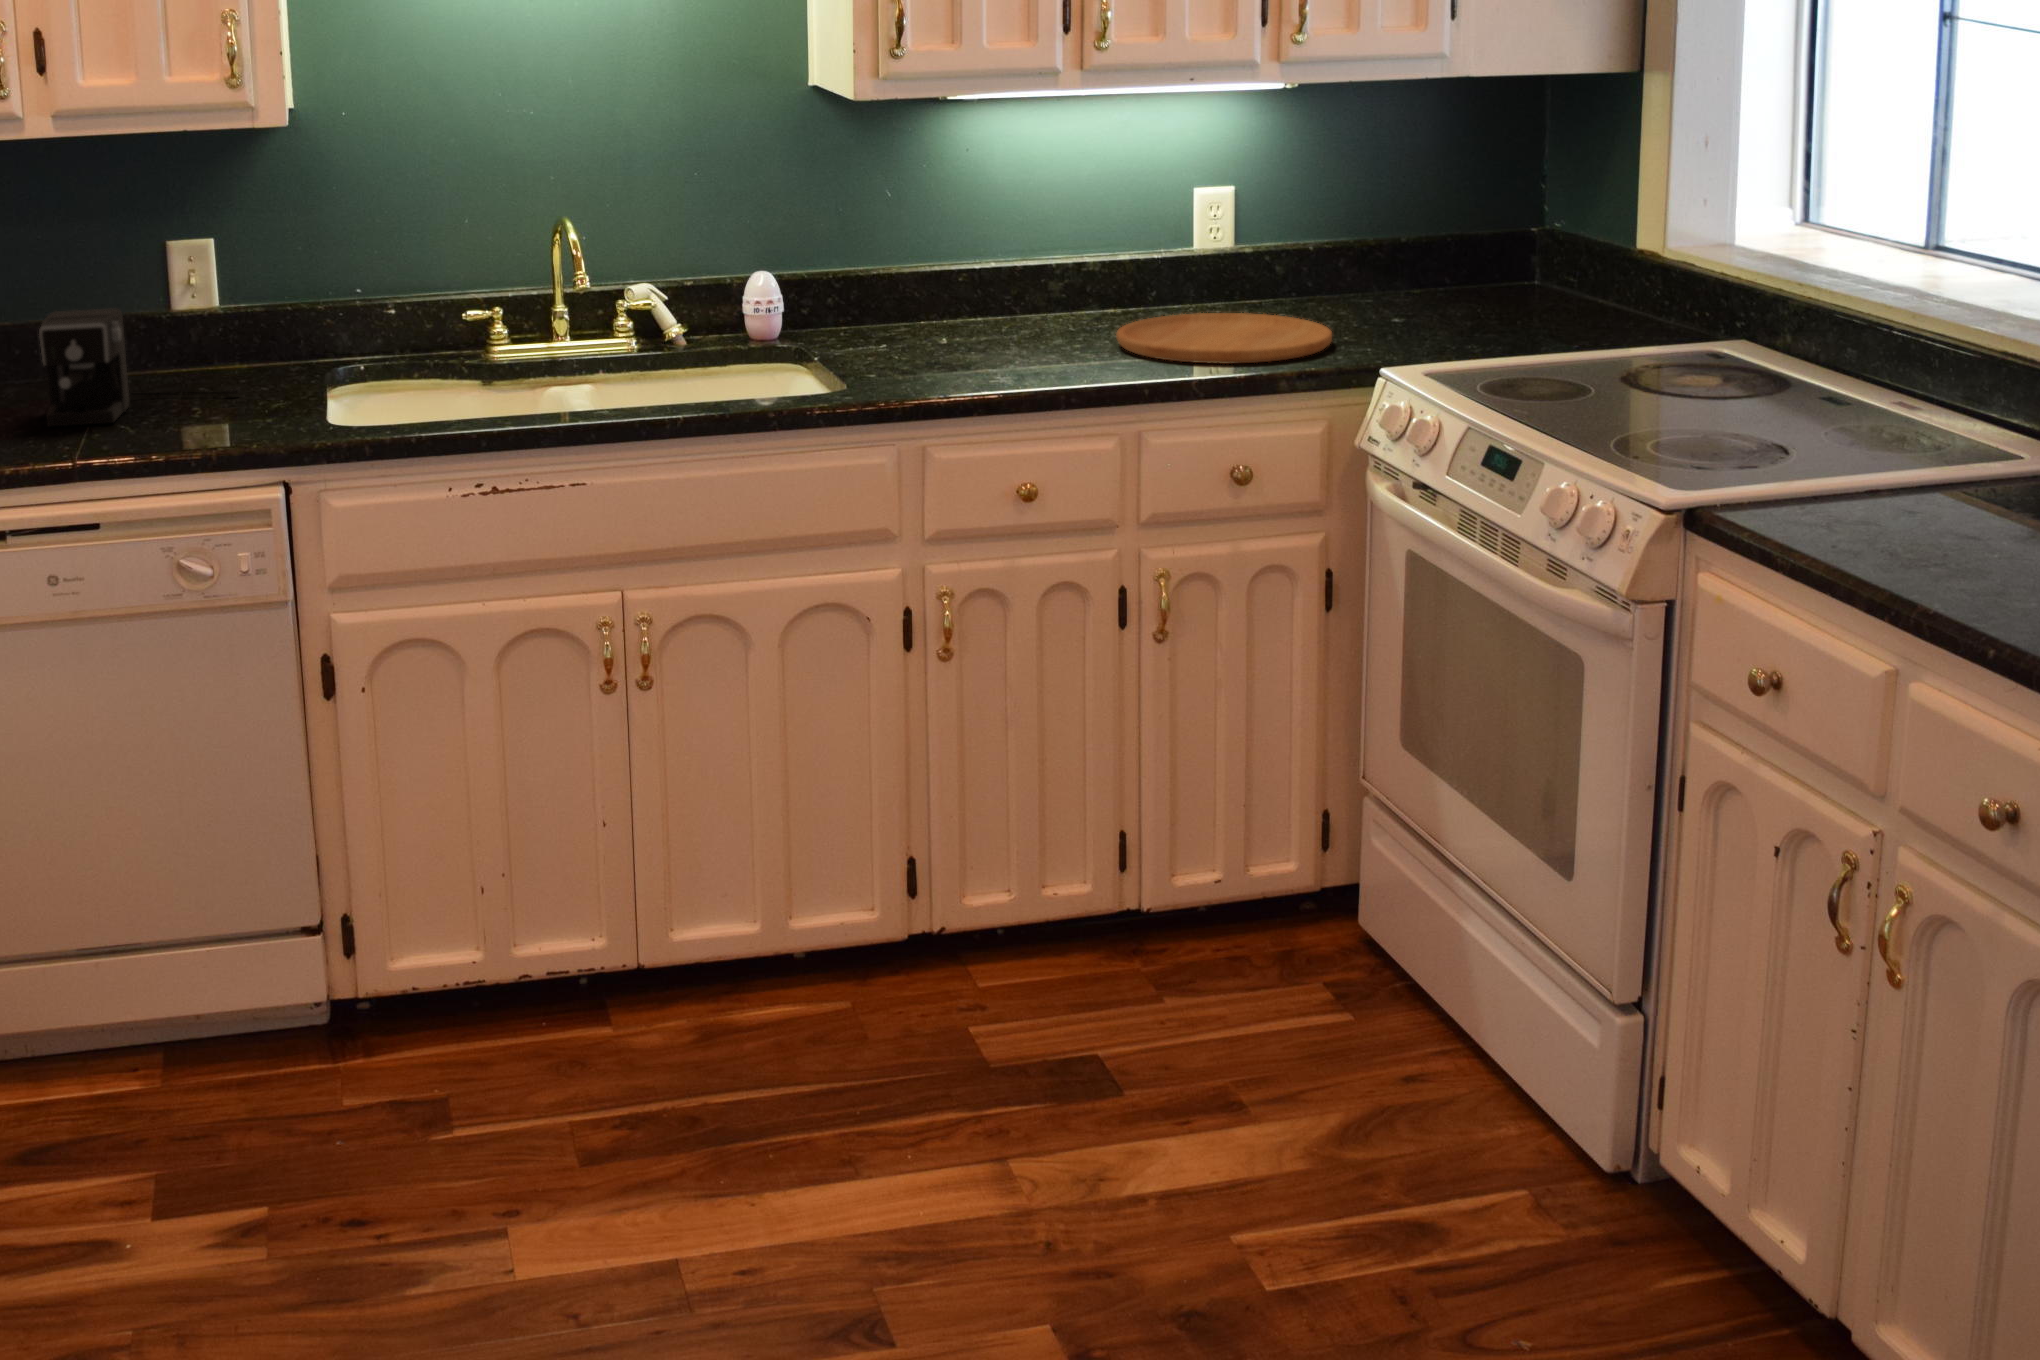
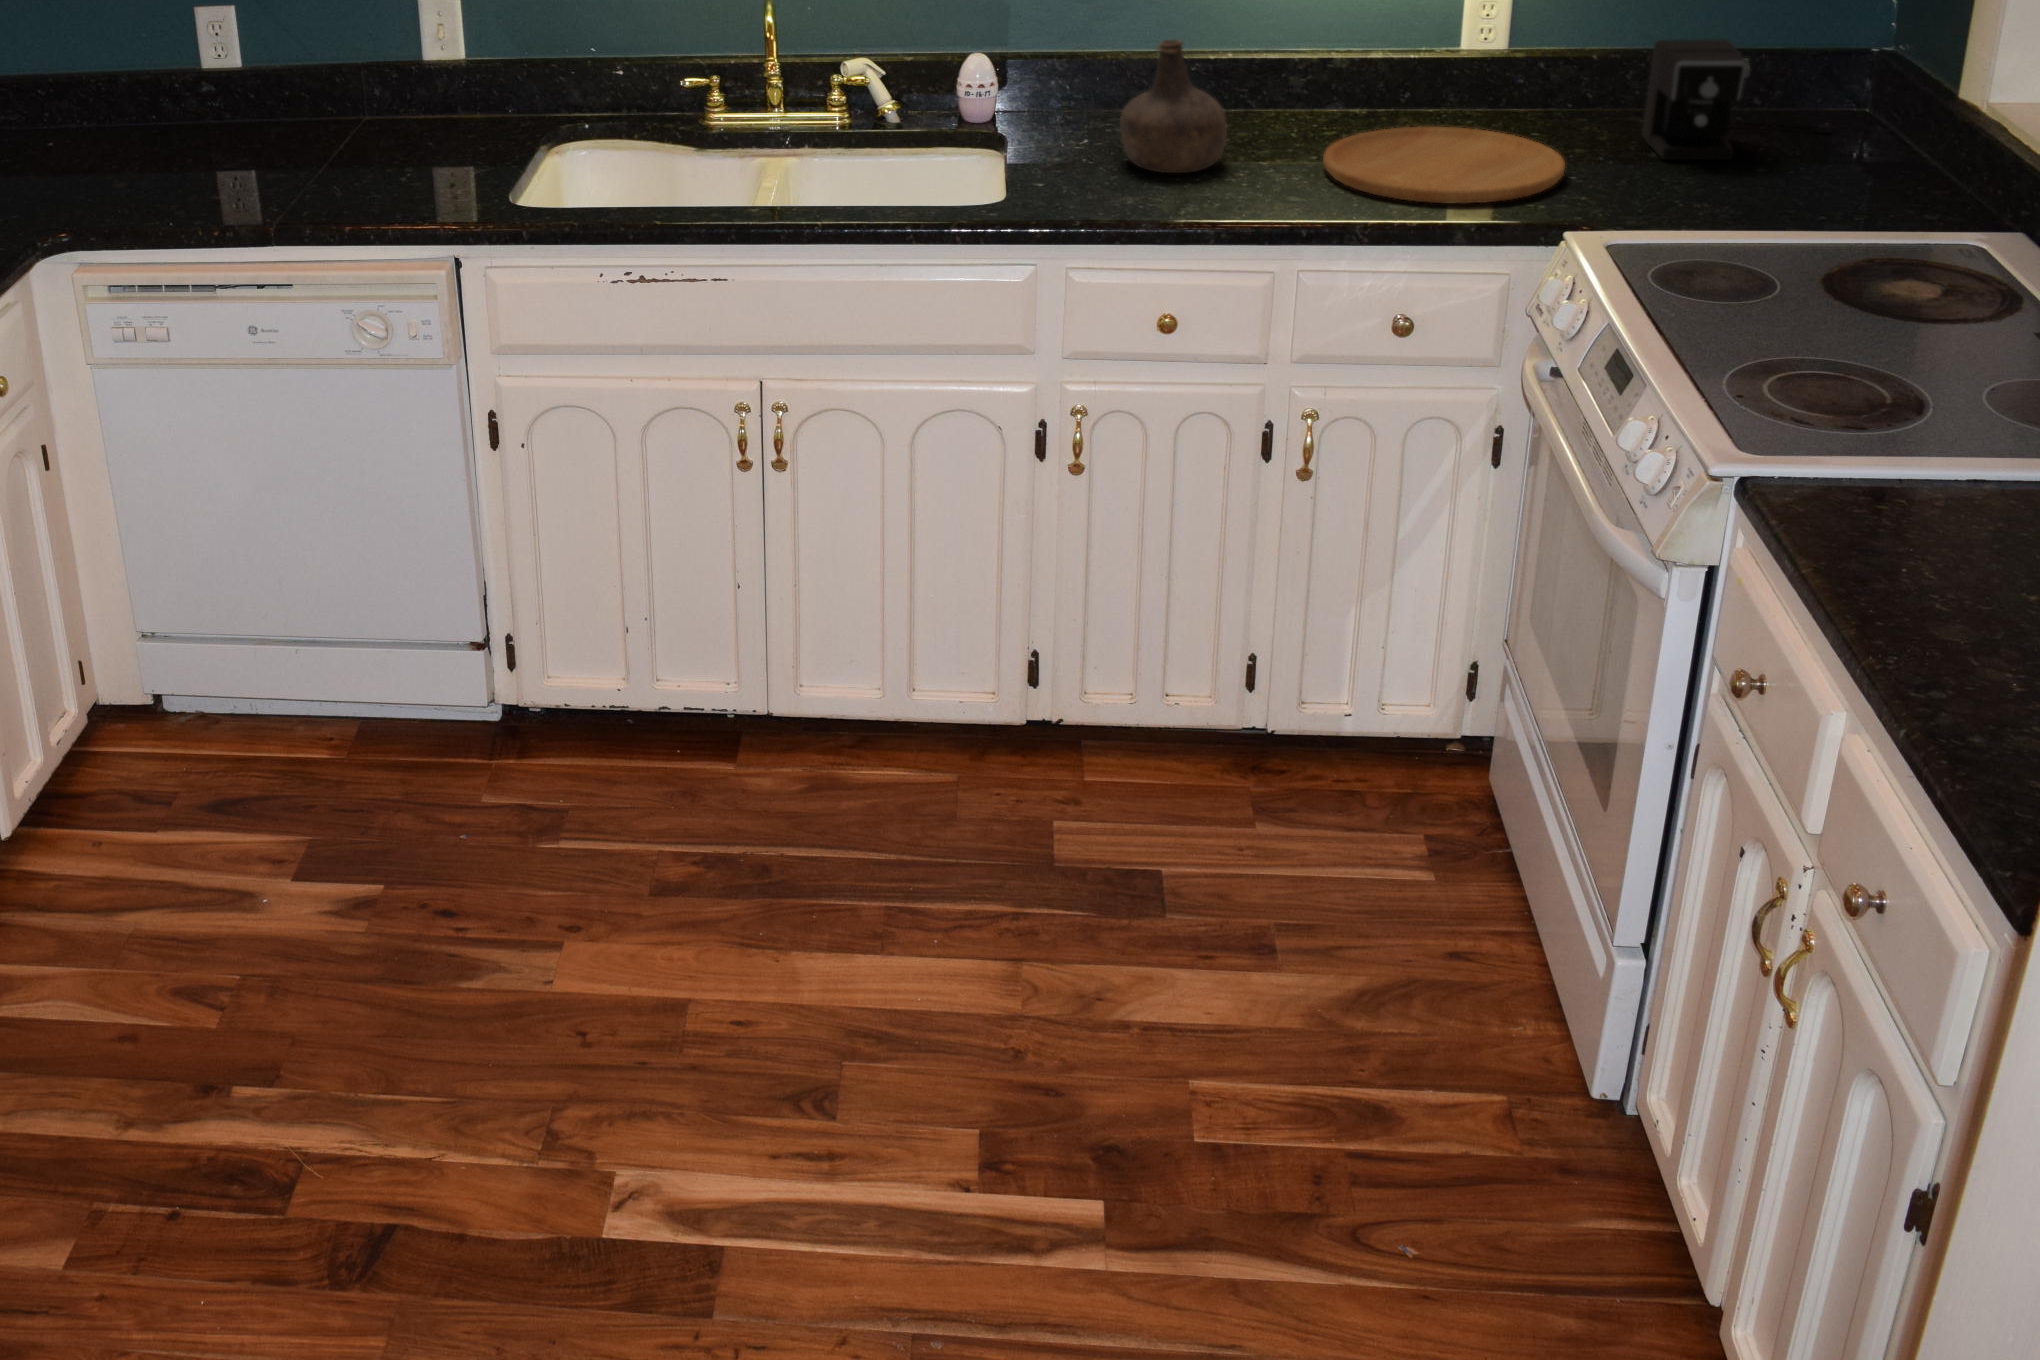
bottle: none [928,234,1030,360] -> present [1120,40,1227,173]
coffee maker: present [39,308,240,426] -> present [1642,39,1829,160]

